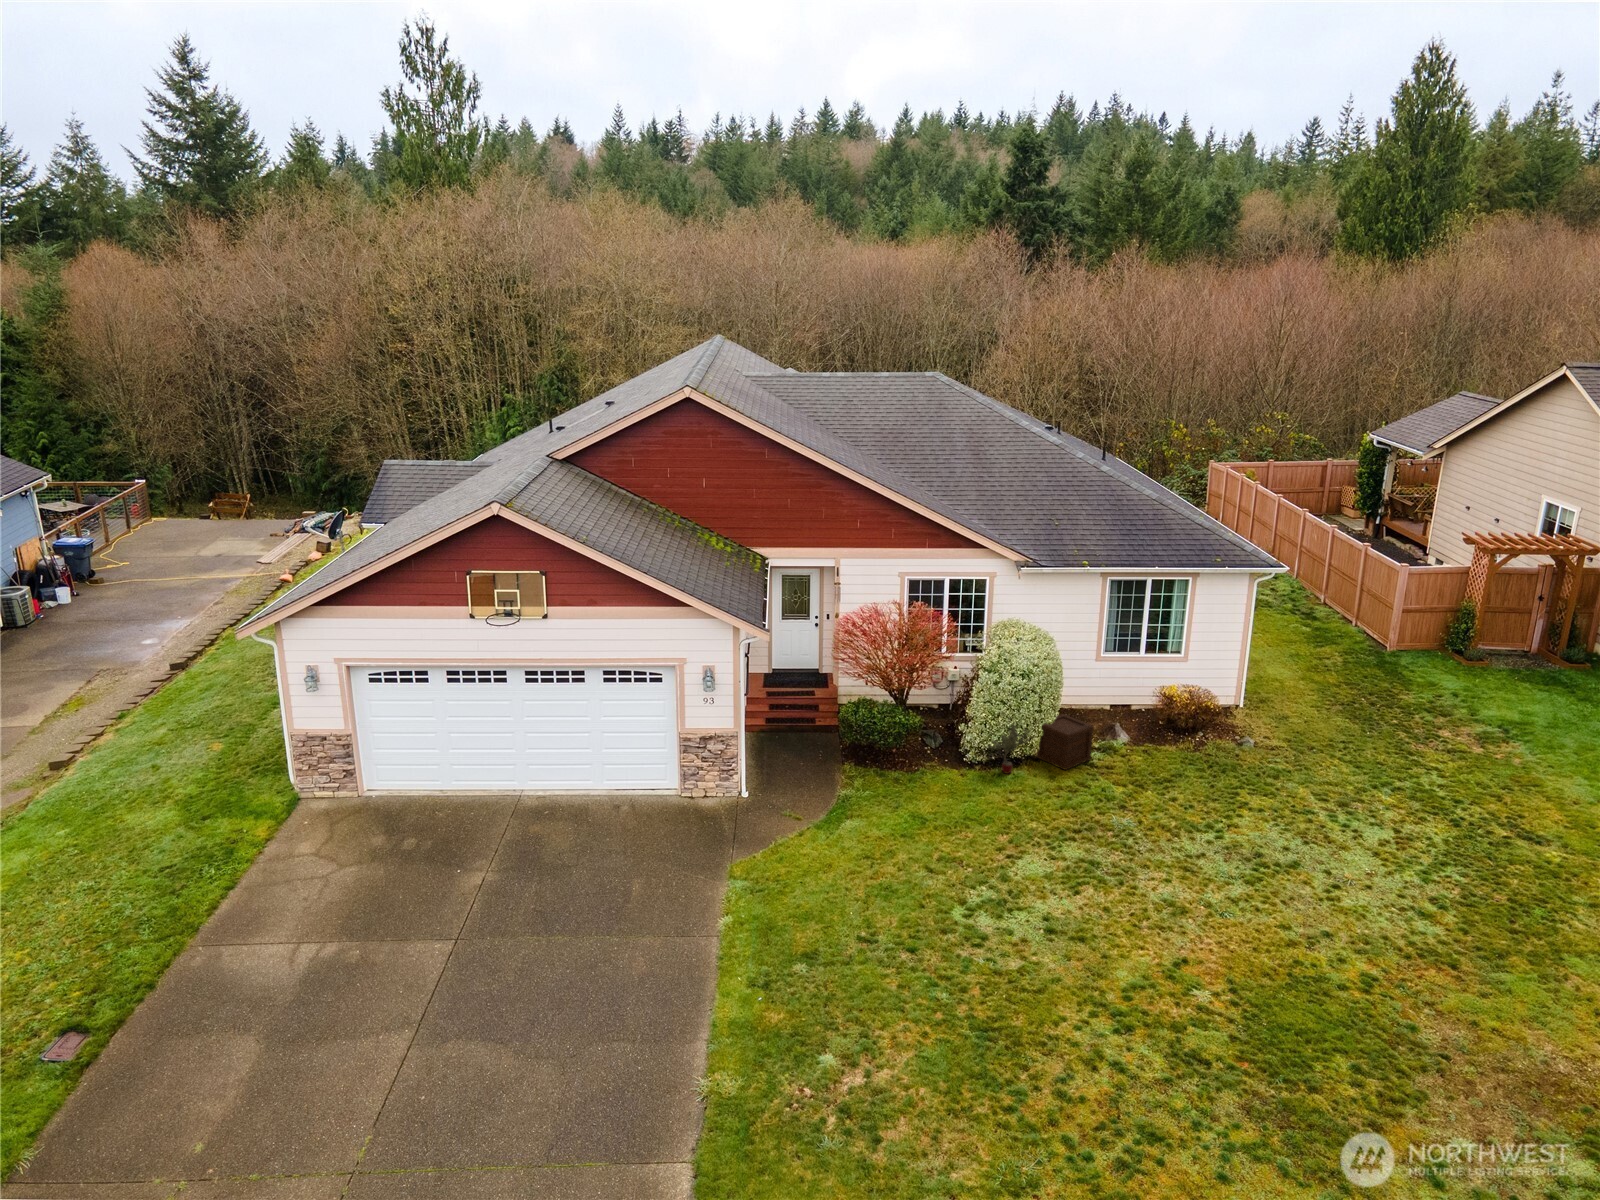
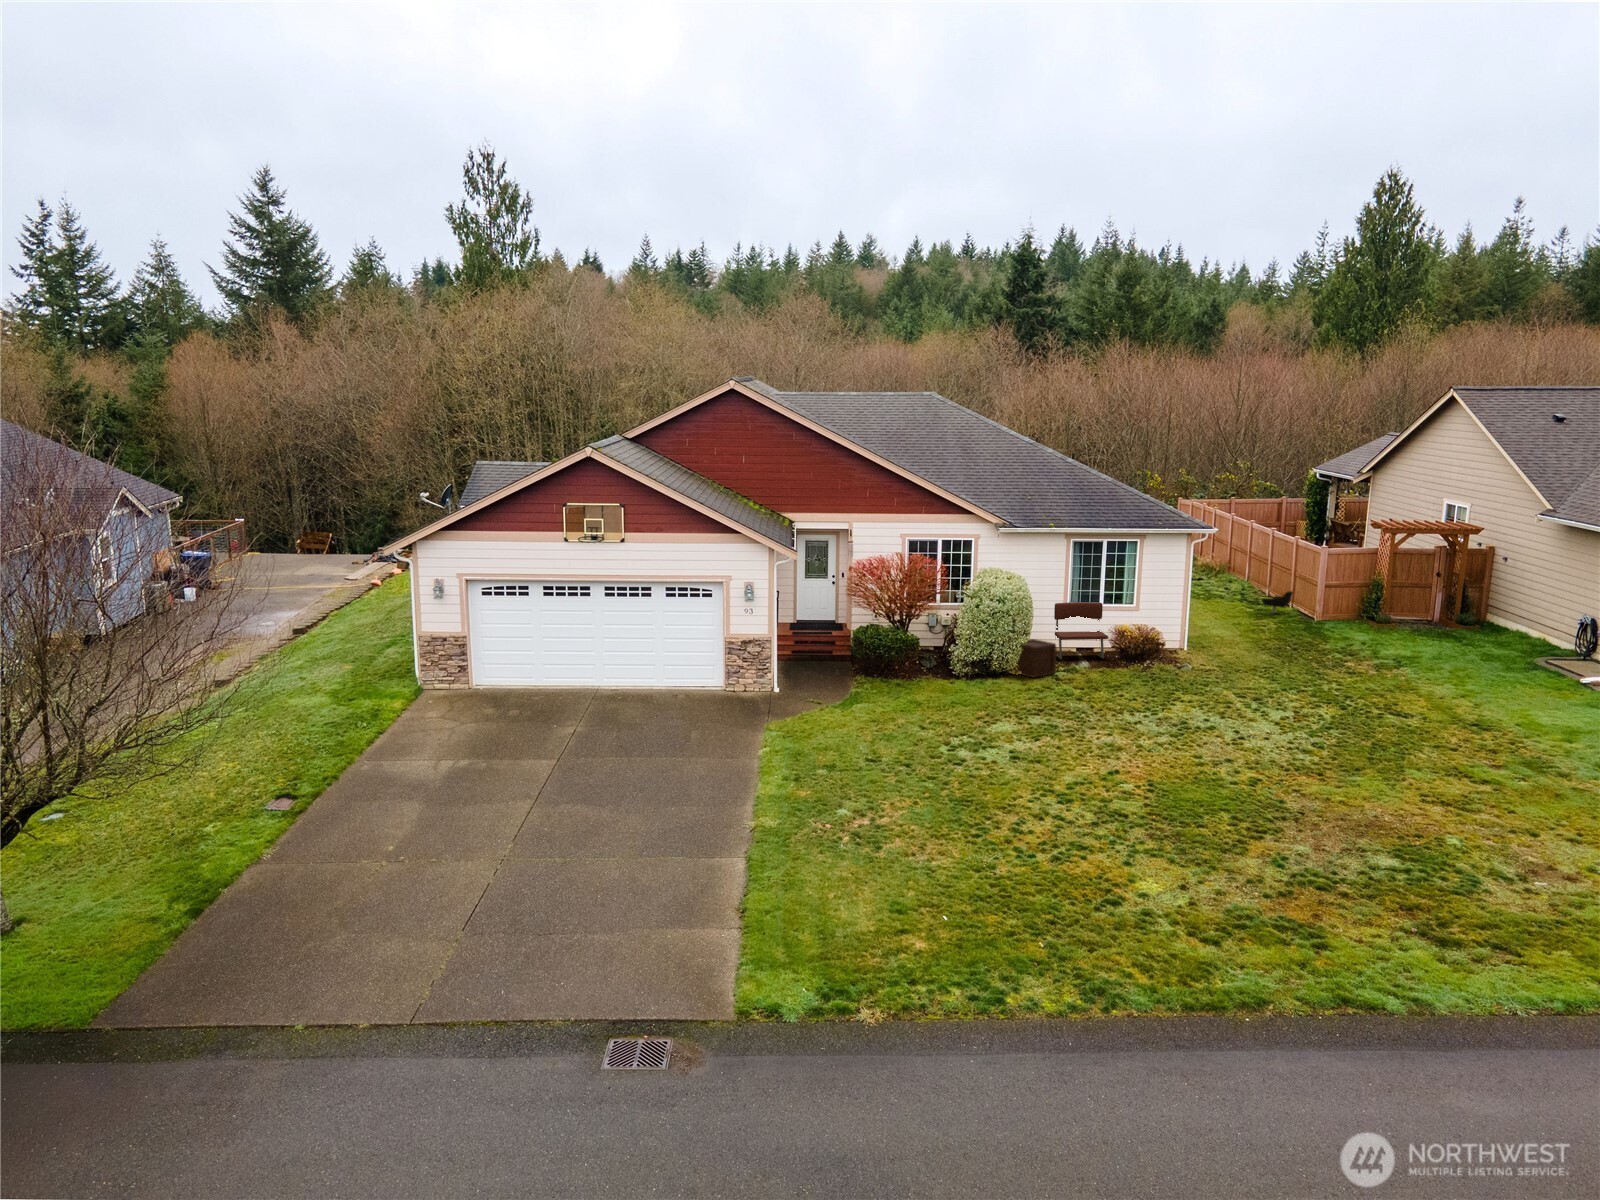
lounge chair: none [1309,600,1354,629] -> present [1261,591,1293,614]
bench: none [1084,654,1152,726] -> present [1054,602,1108,659]
potted tree: present [988,723,1030,774] -> none [970,637,1004,679]

